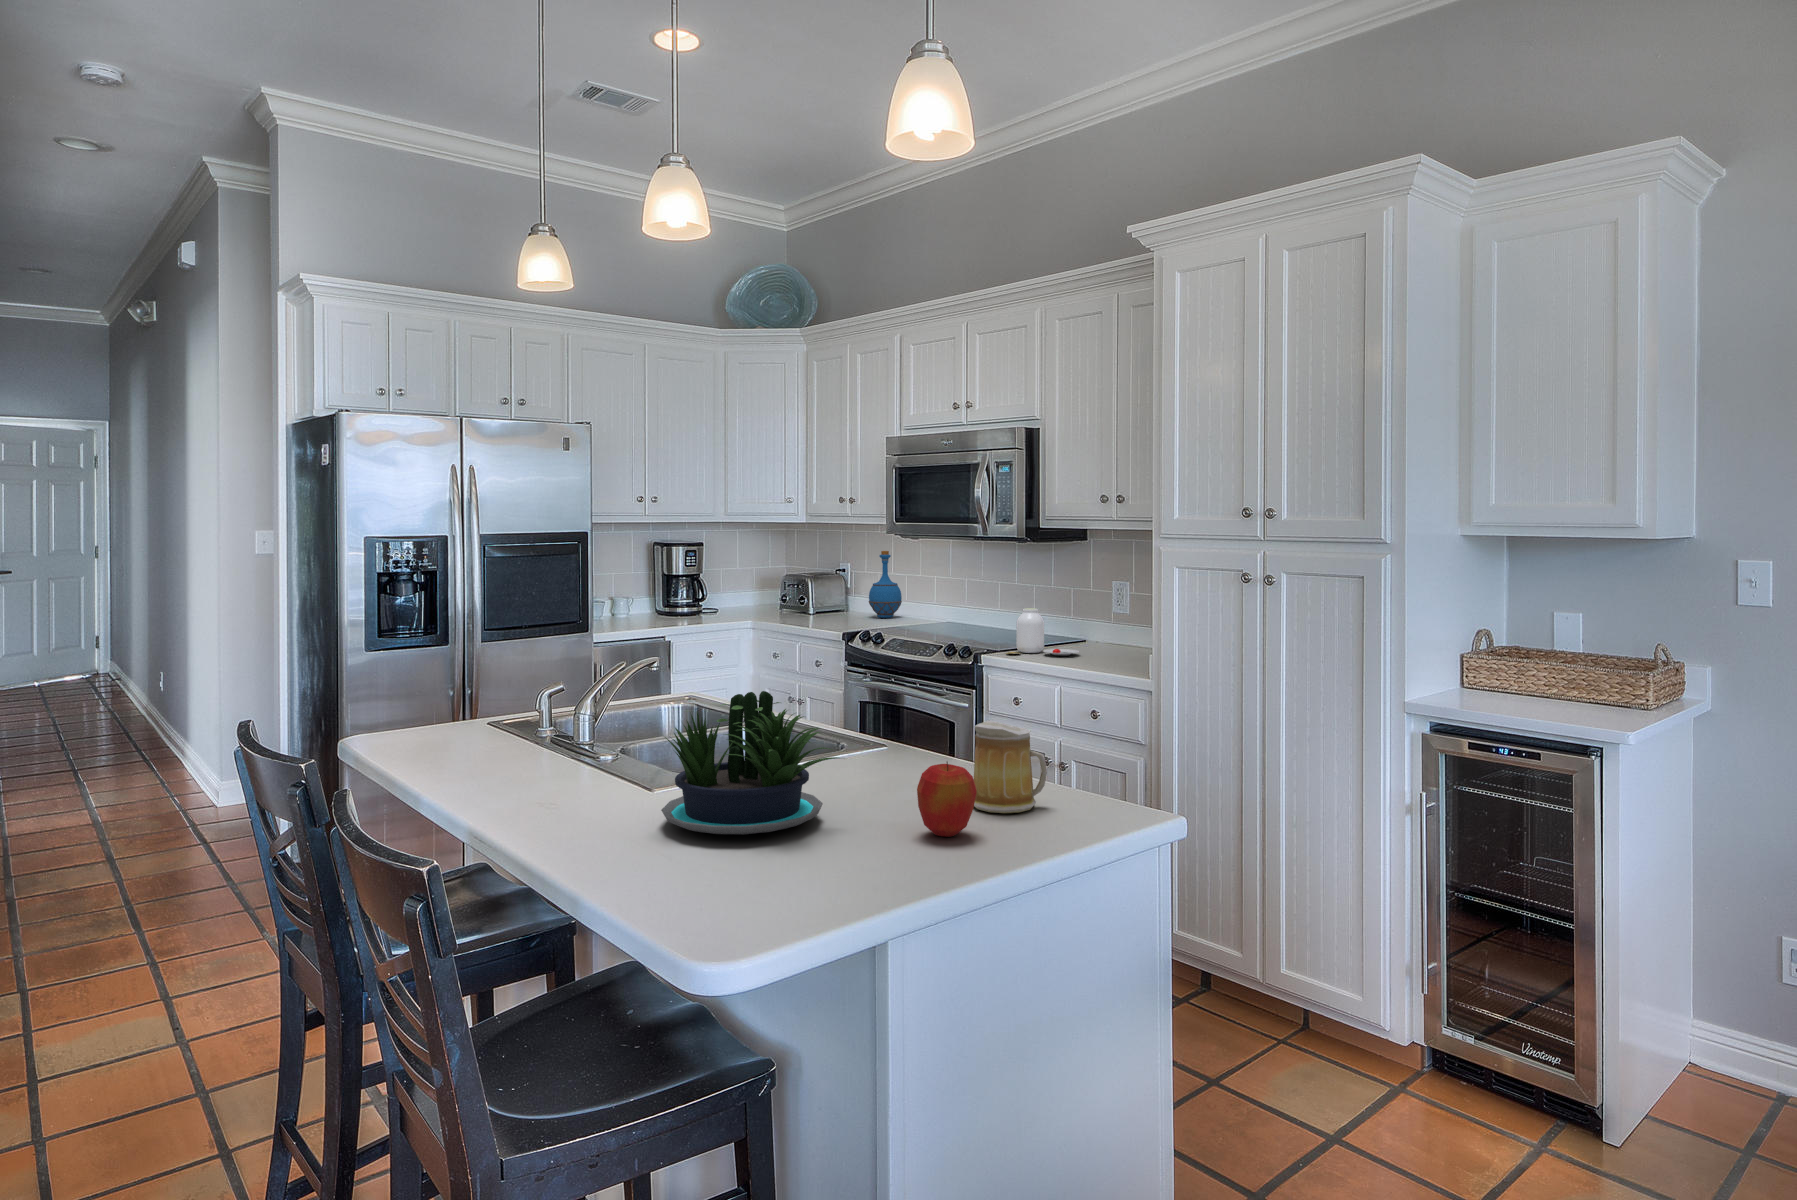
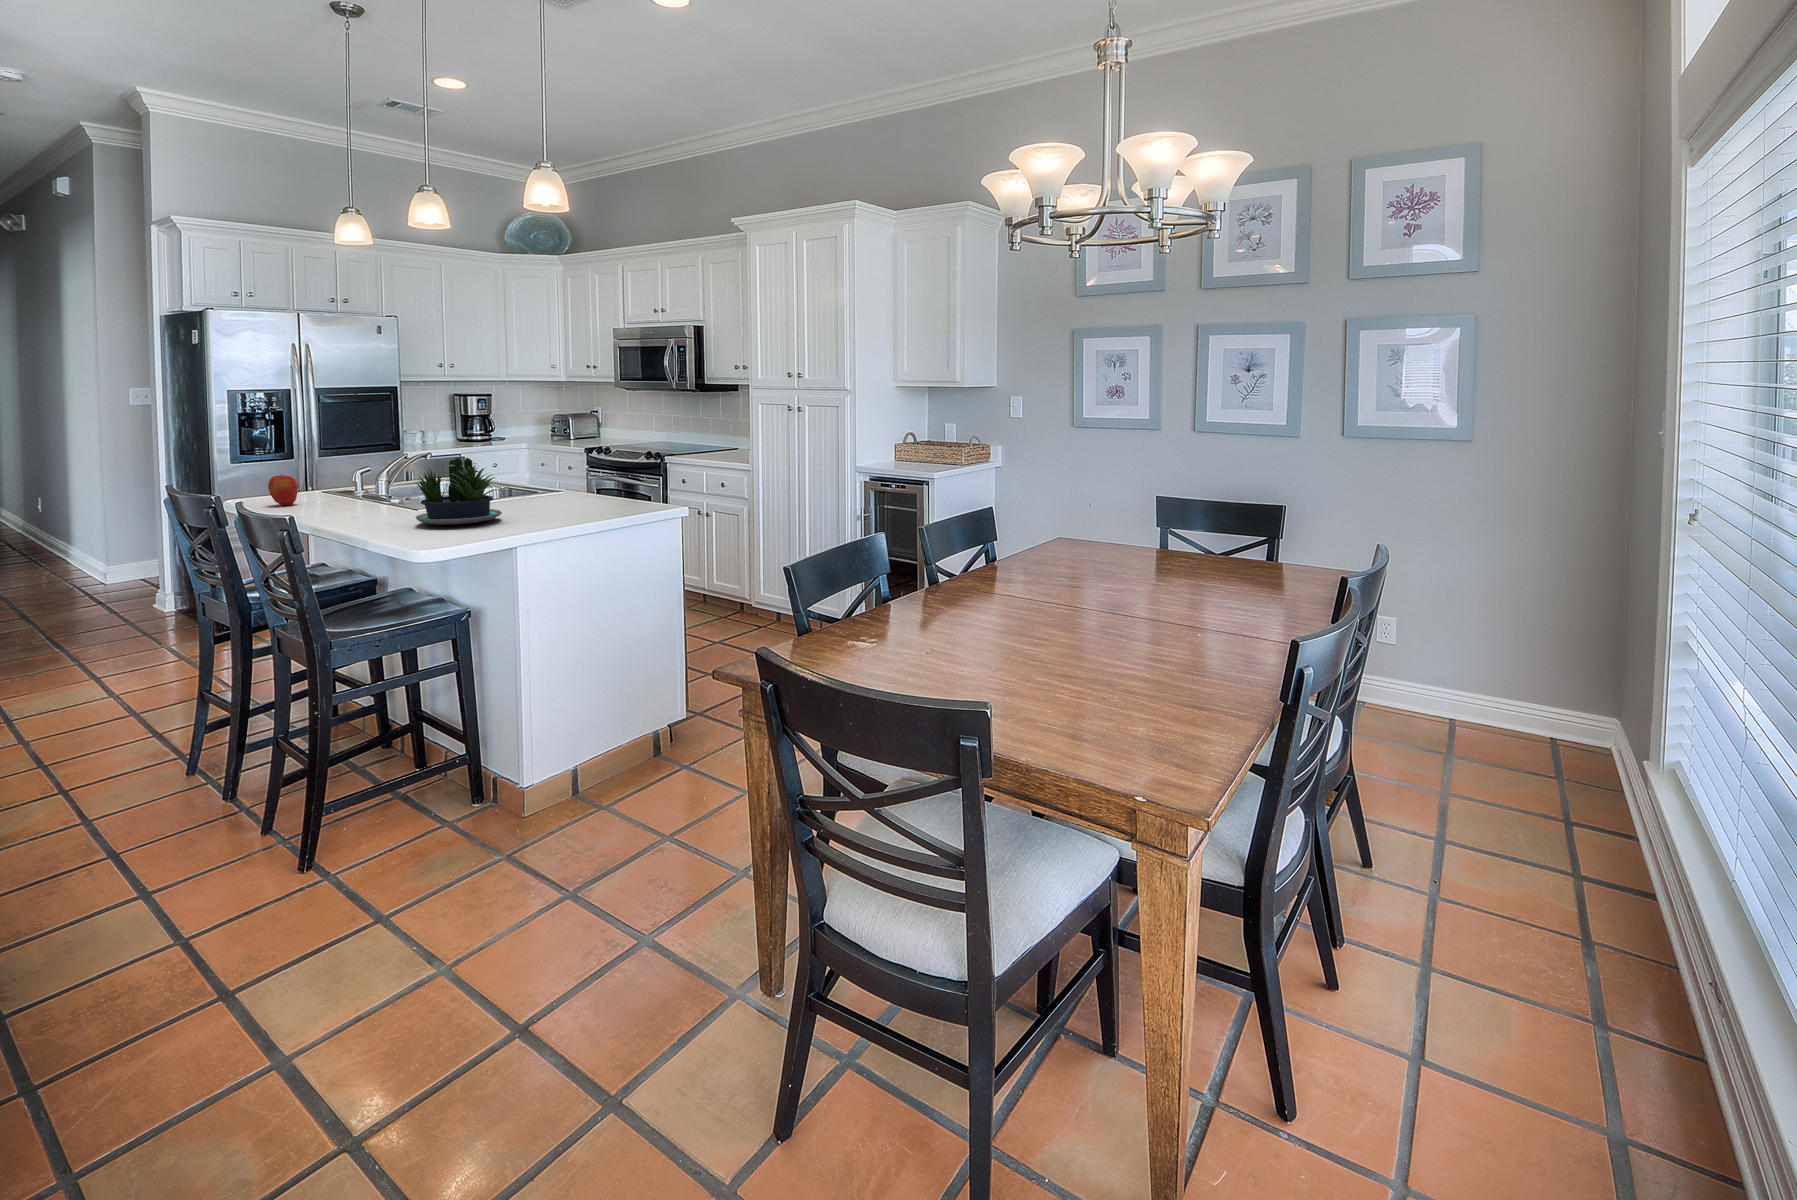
bottle: present [869,551,902,618] -> none [610,396,633,442]
jar: present [1006,608,1080,655] -> none [679,429,724,458]
mug: present [974,721,1047,813] -> none [582,471,621,515]
apple: present [917,762,977,837] -> present [268,475,298,505]

